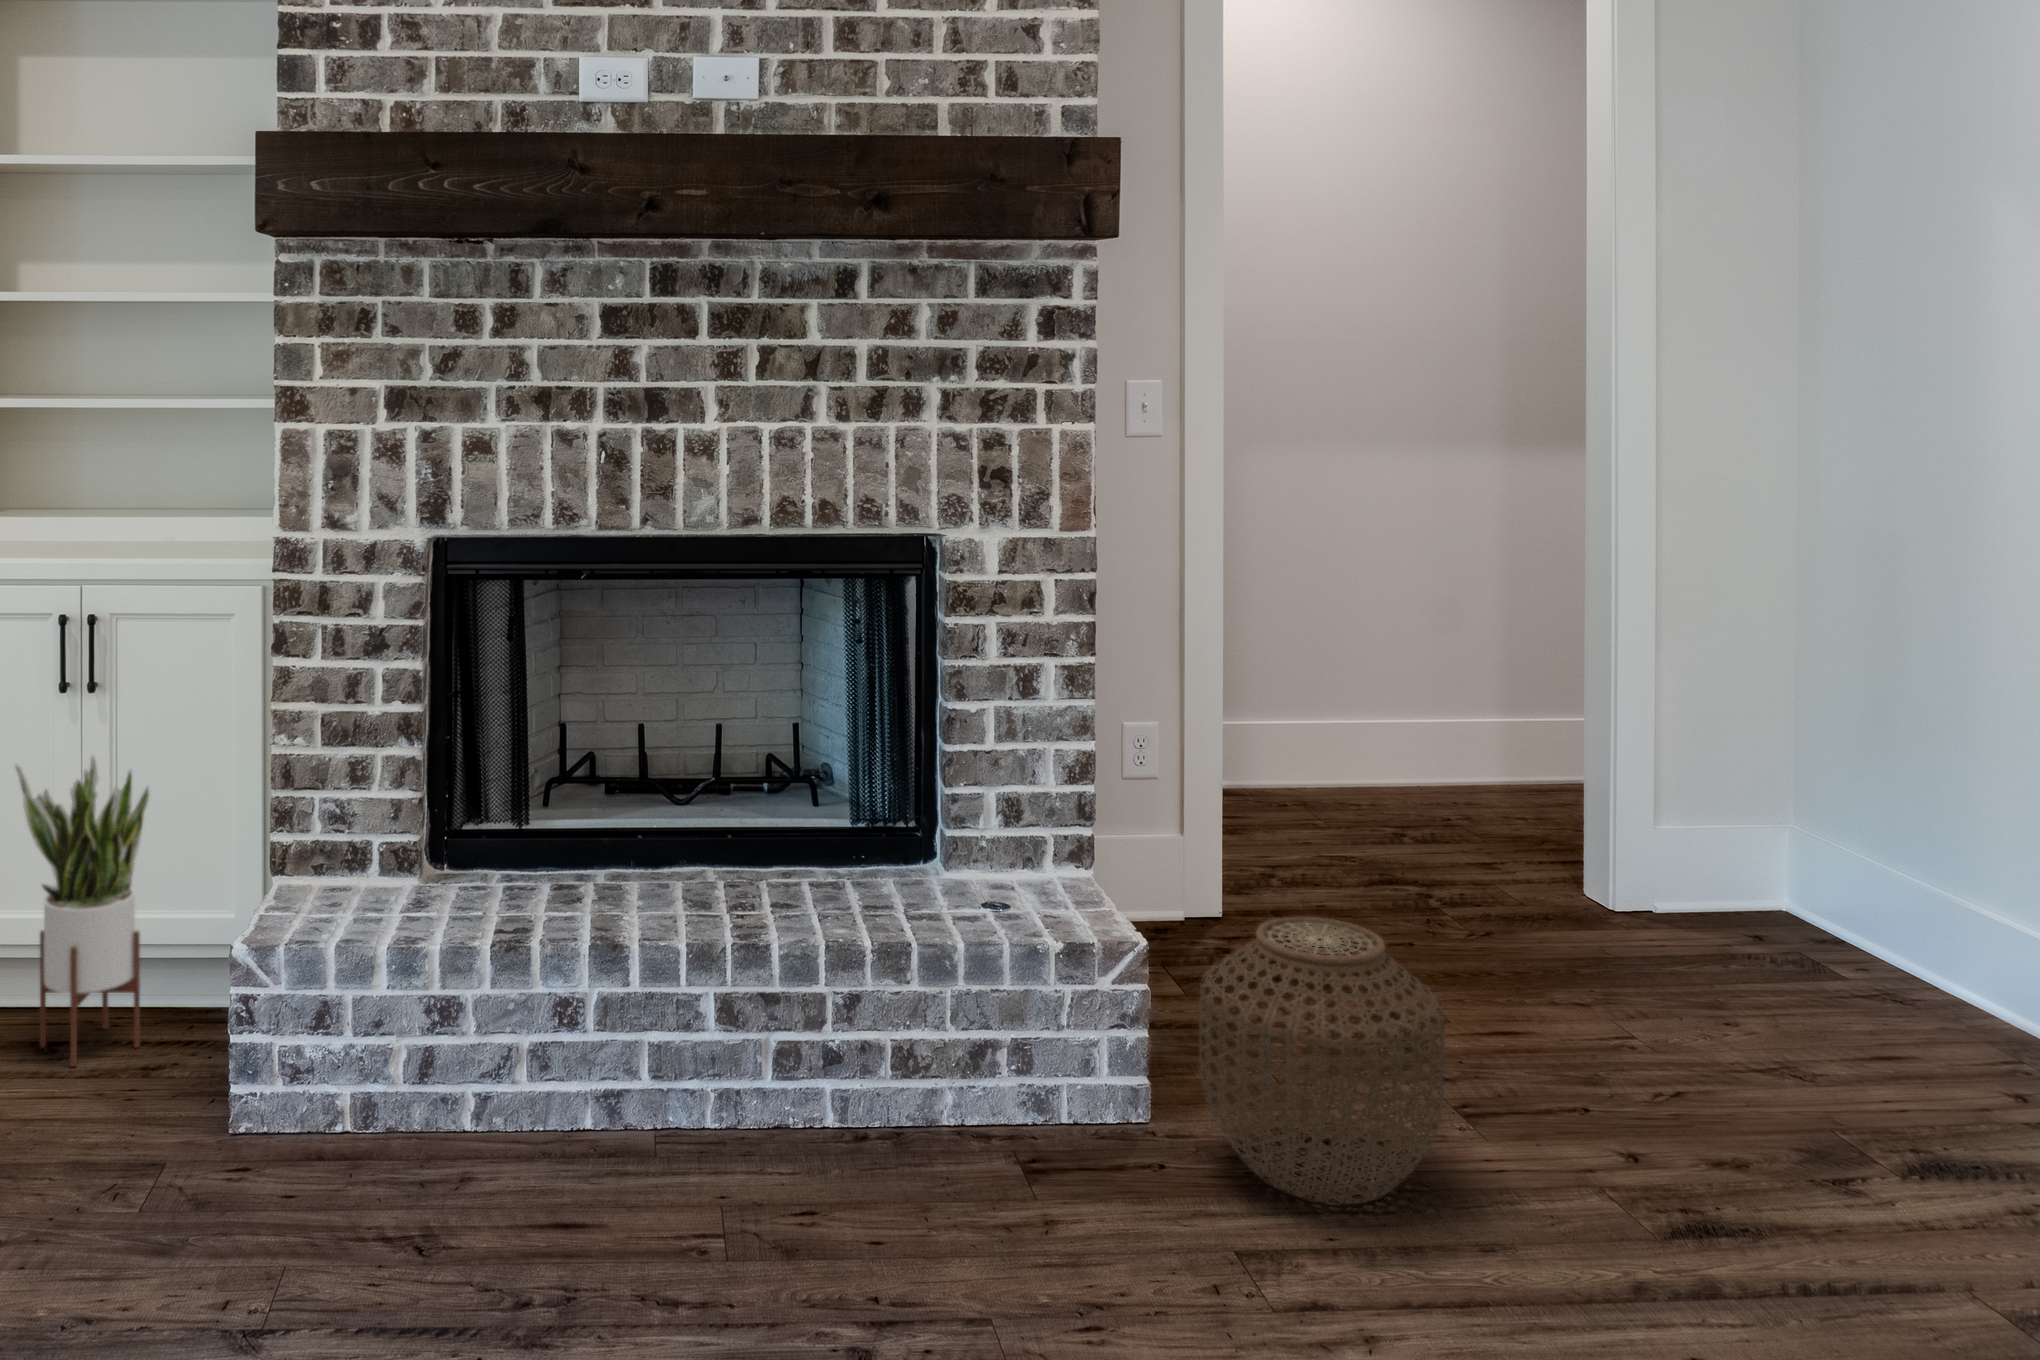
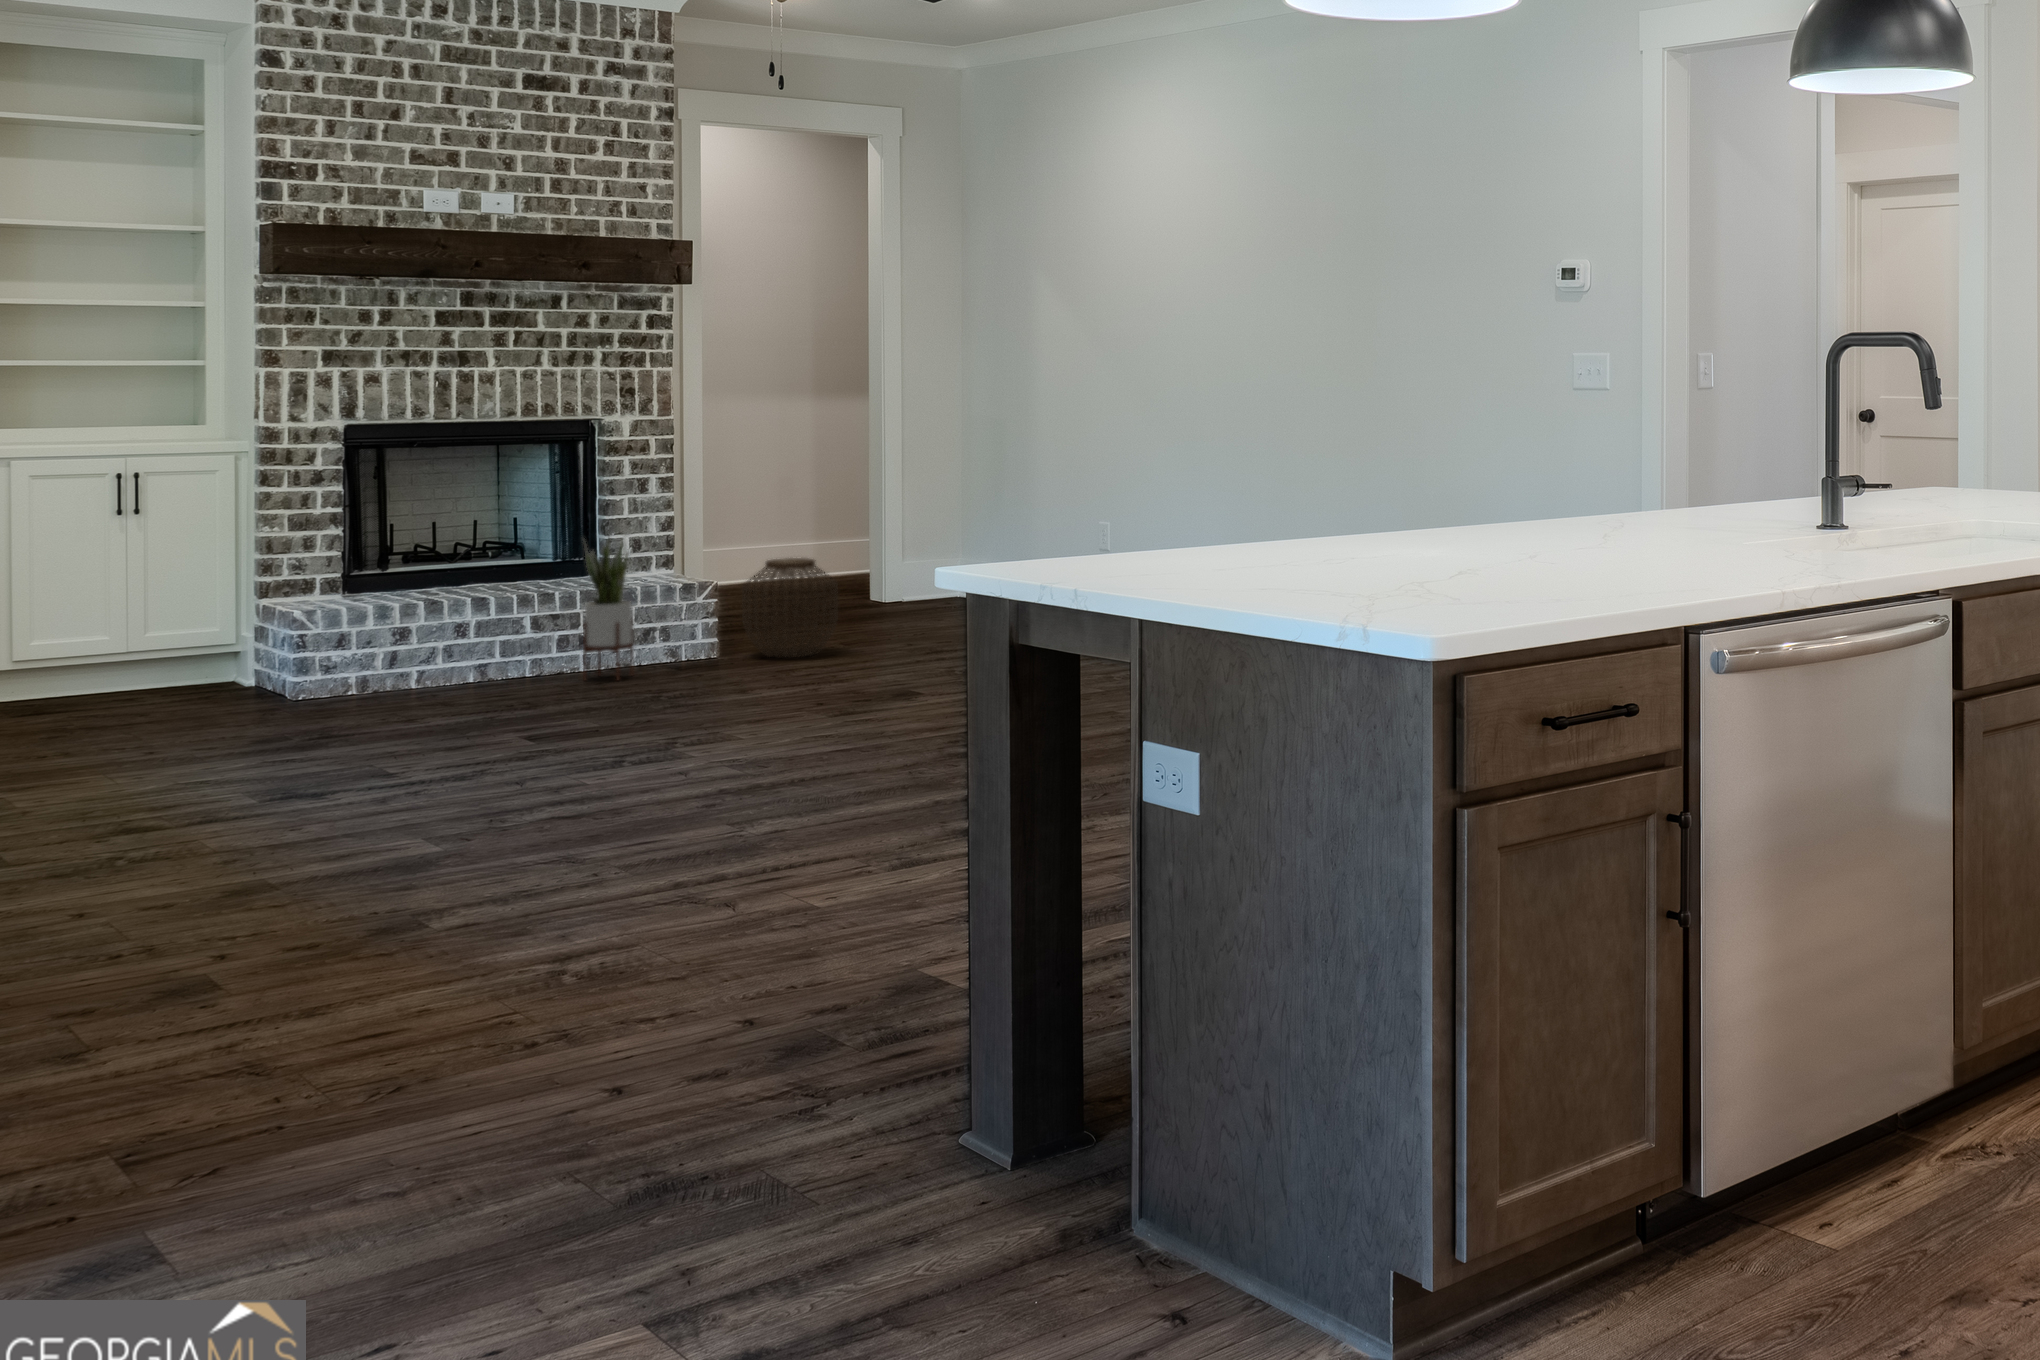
potted plant: present [15,756,149,1067] -> present [583,539,634,680]

